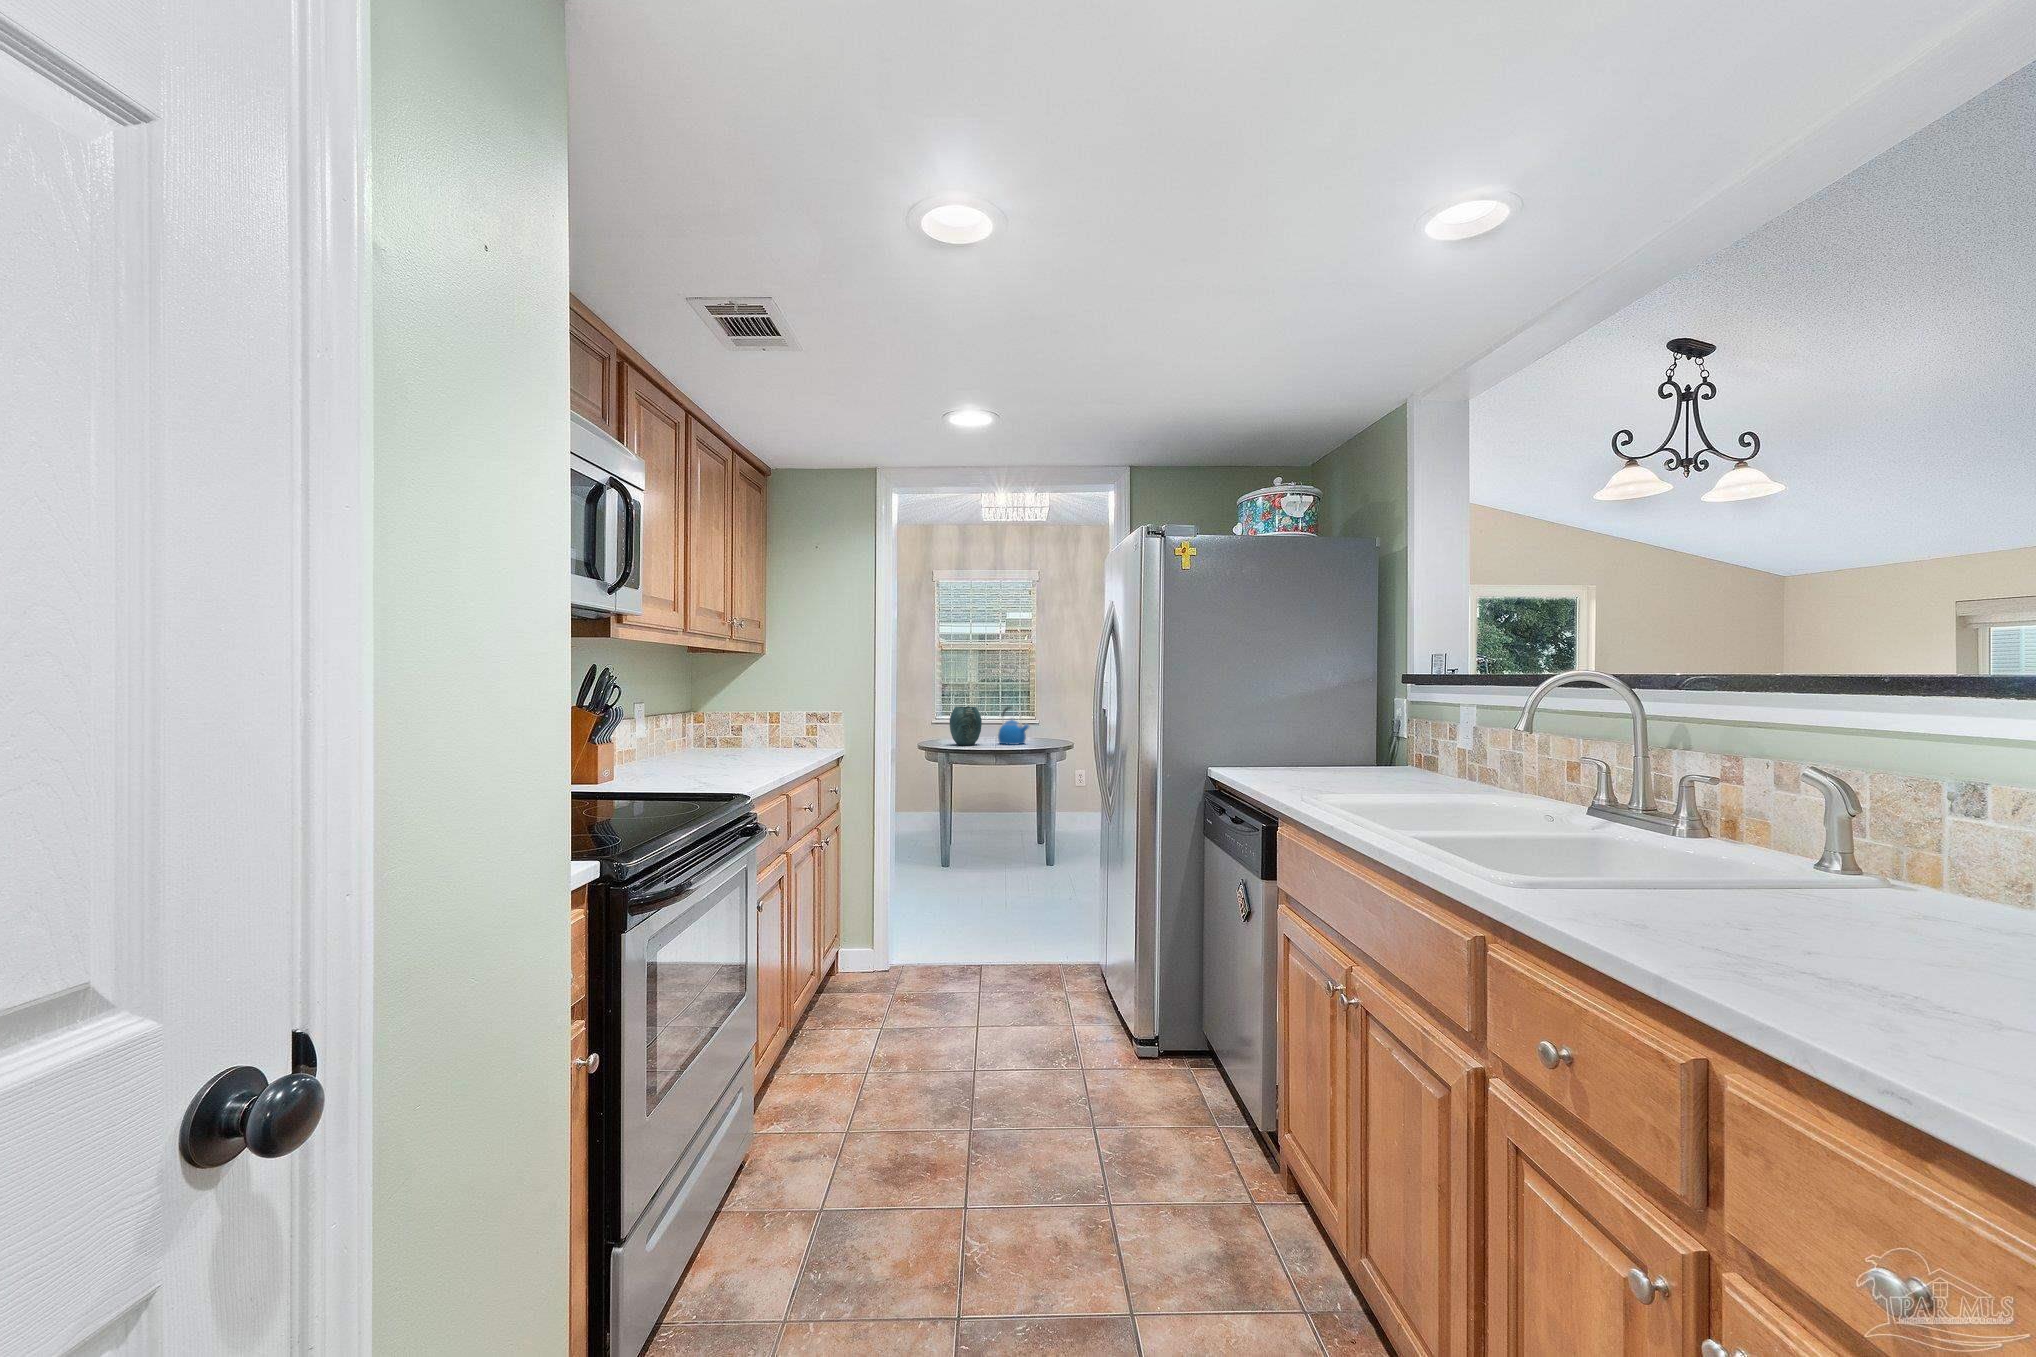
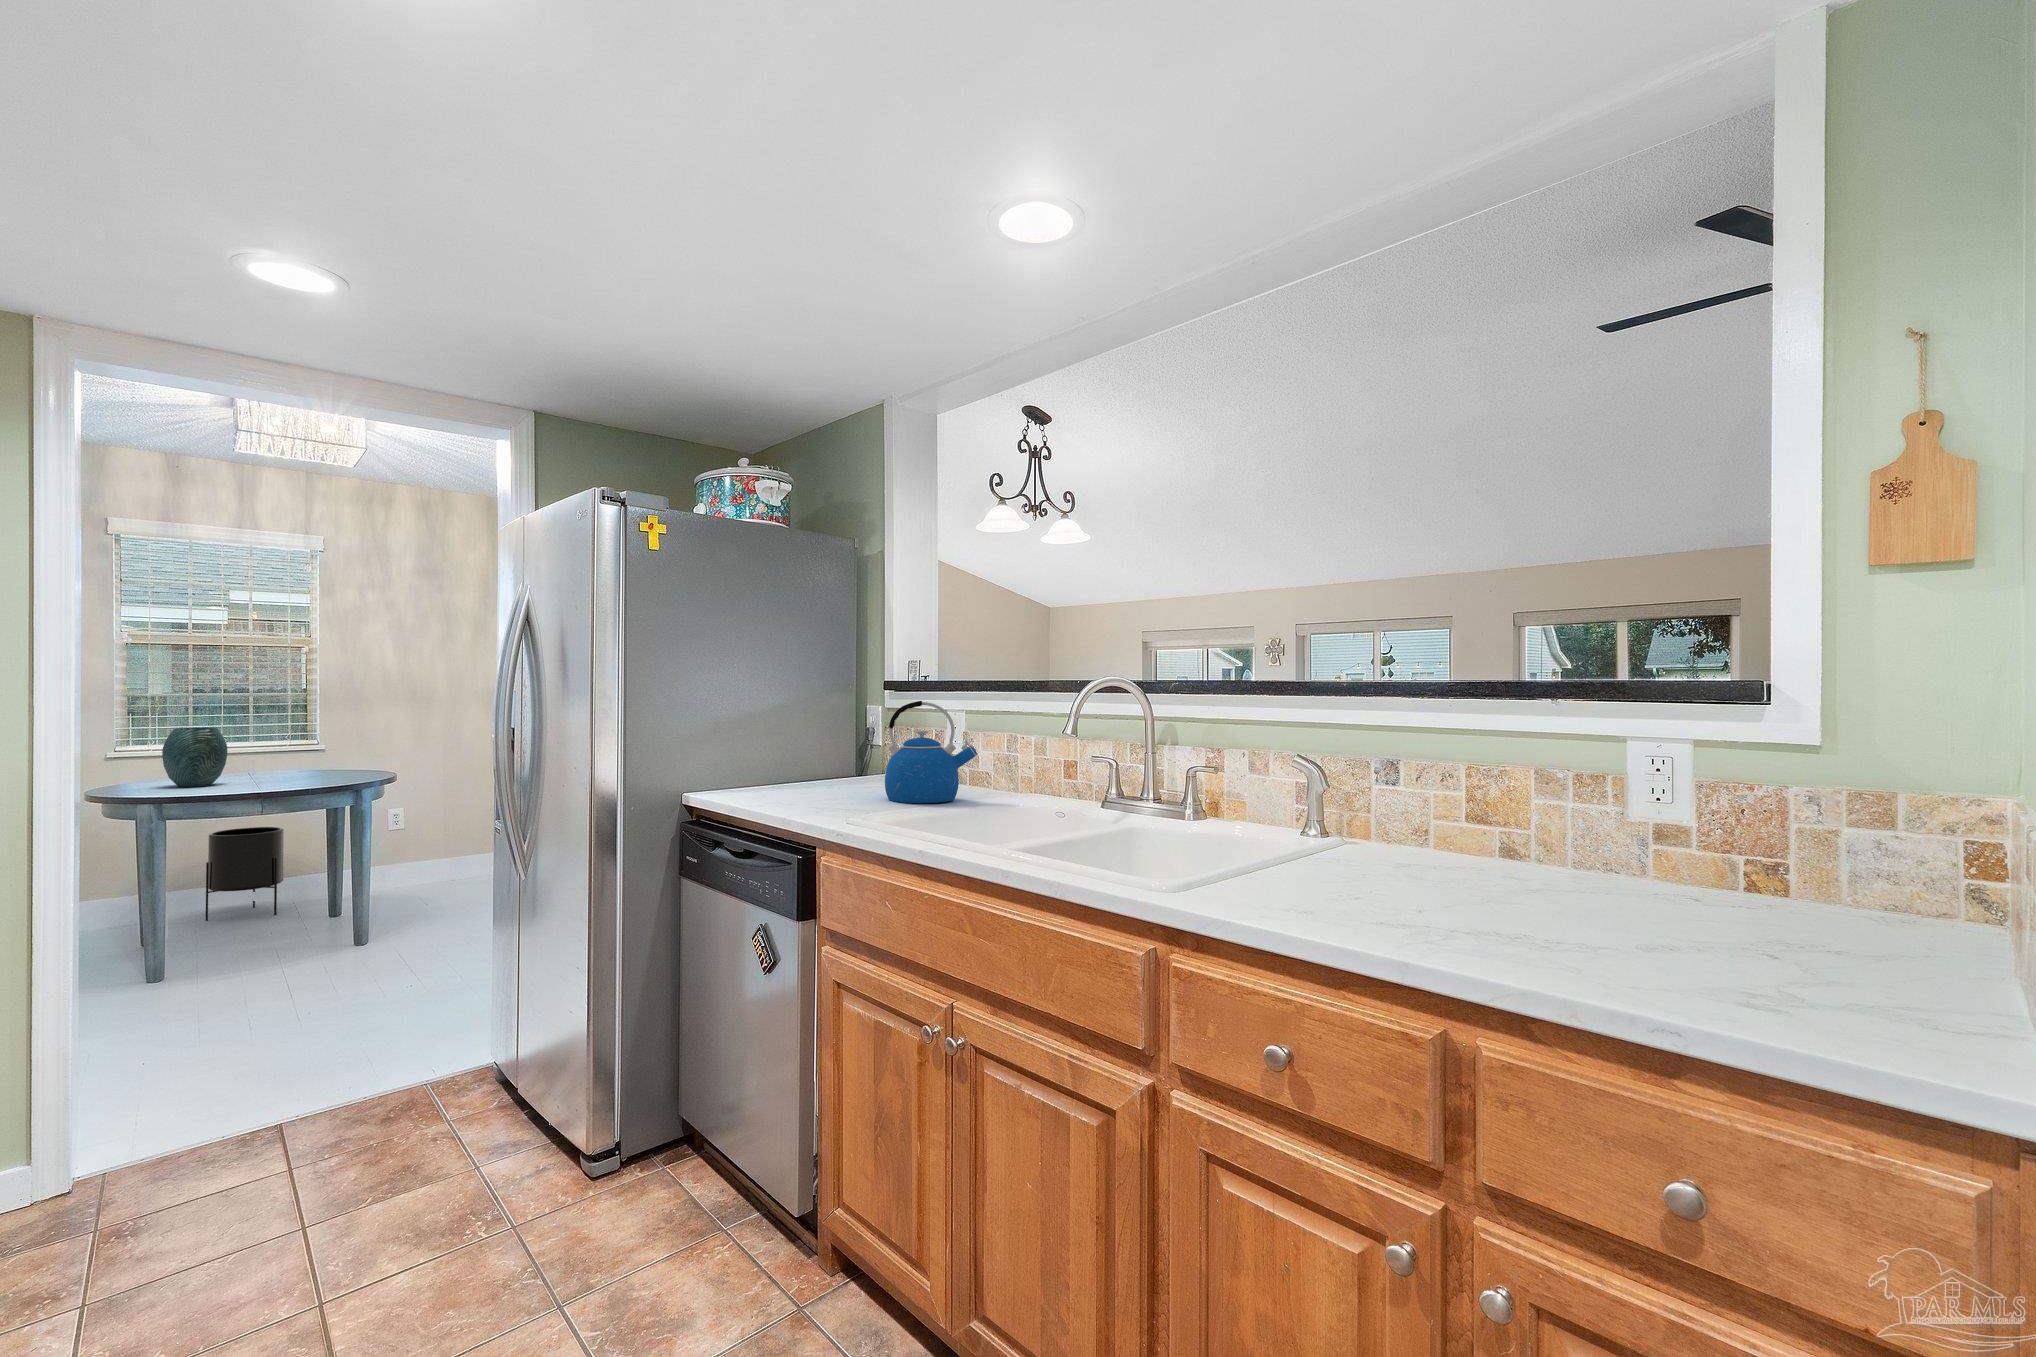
kettle: present [998,707,1029,745] -> present [885,701,977,803]
planter: none [978,776,1018,837] -> present [206,827,284,921]

